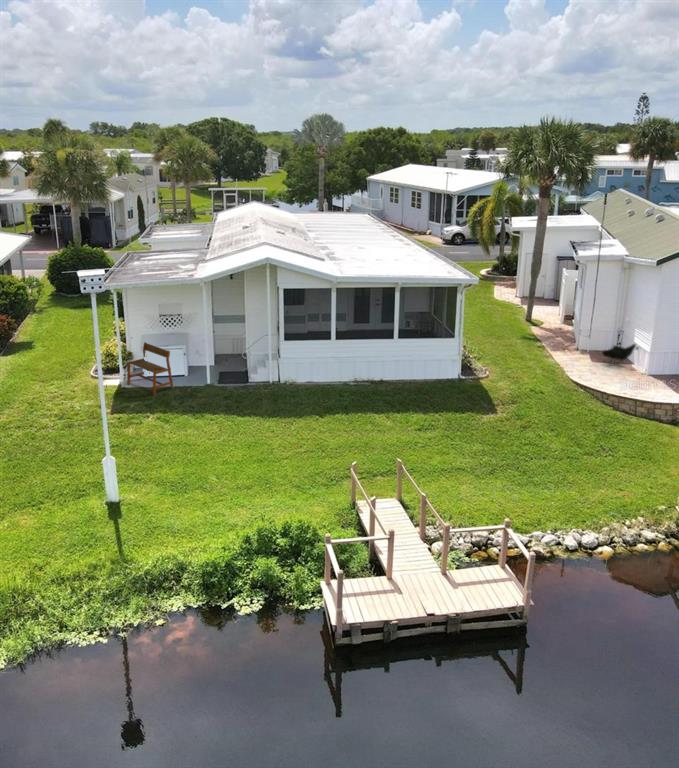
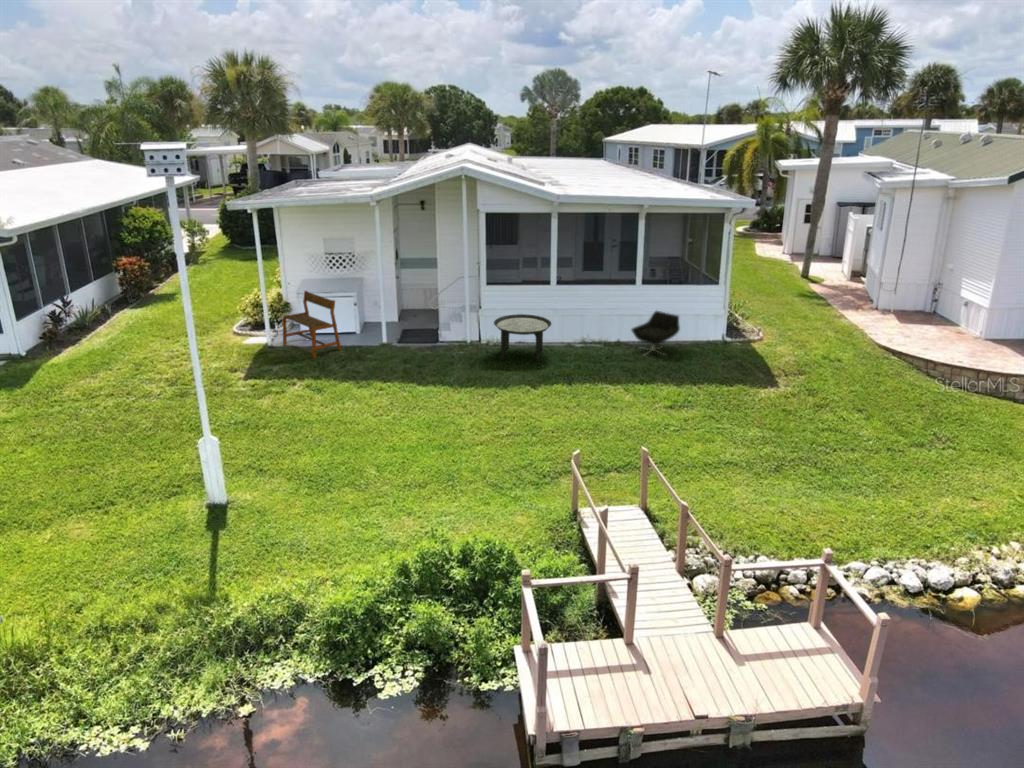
lounge chair: present [602,344,636,364] -> present [632,311,680,351]
round table: none [291,360,334,396] -> present [494,314,551,362]

